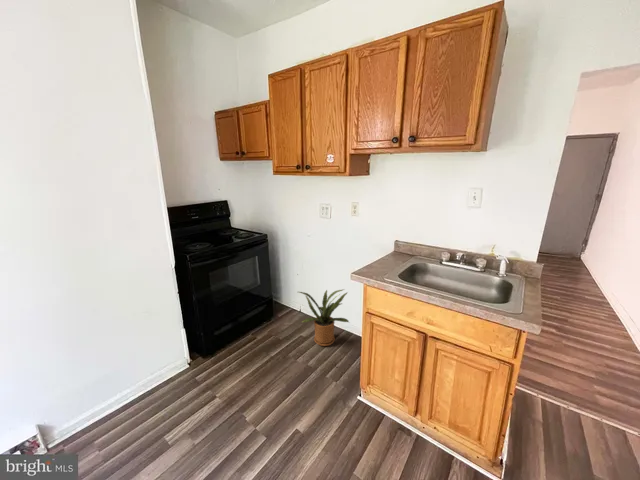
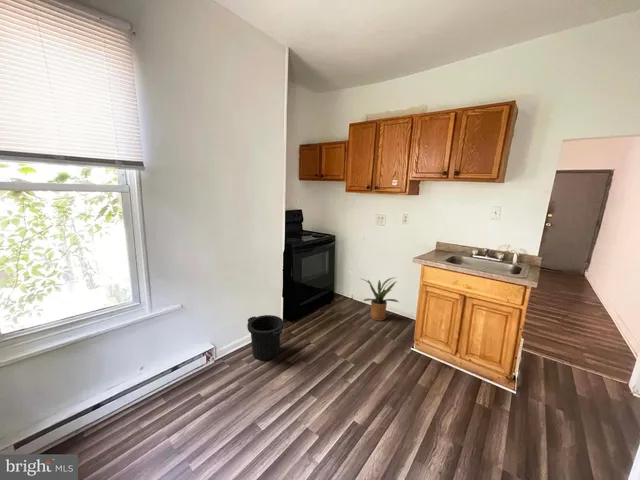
trash can: none [97,365,163,442] -> present [247,315,284,360]

